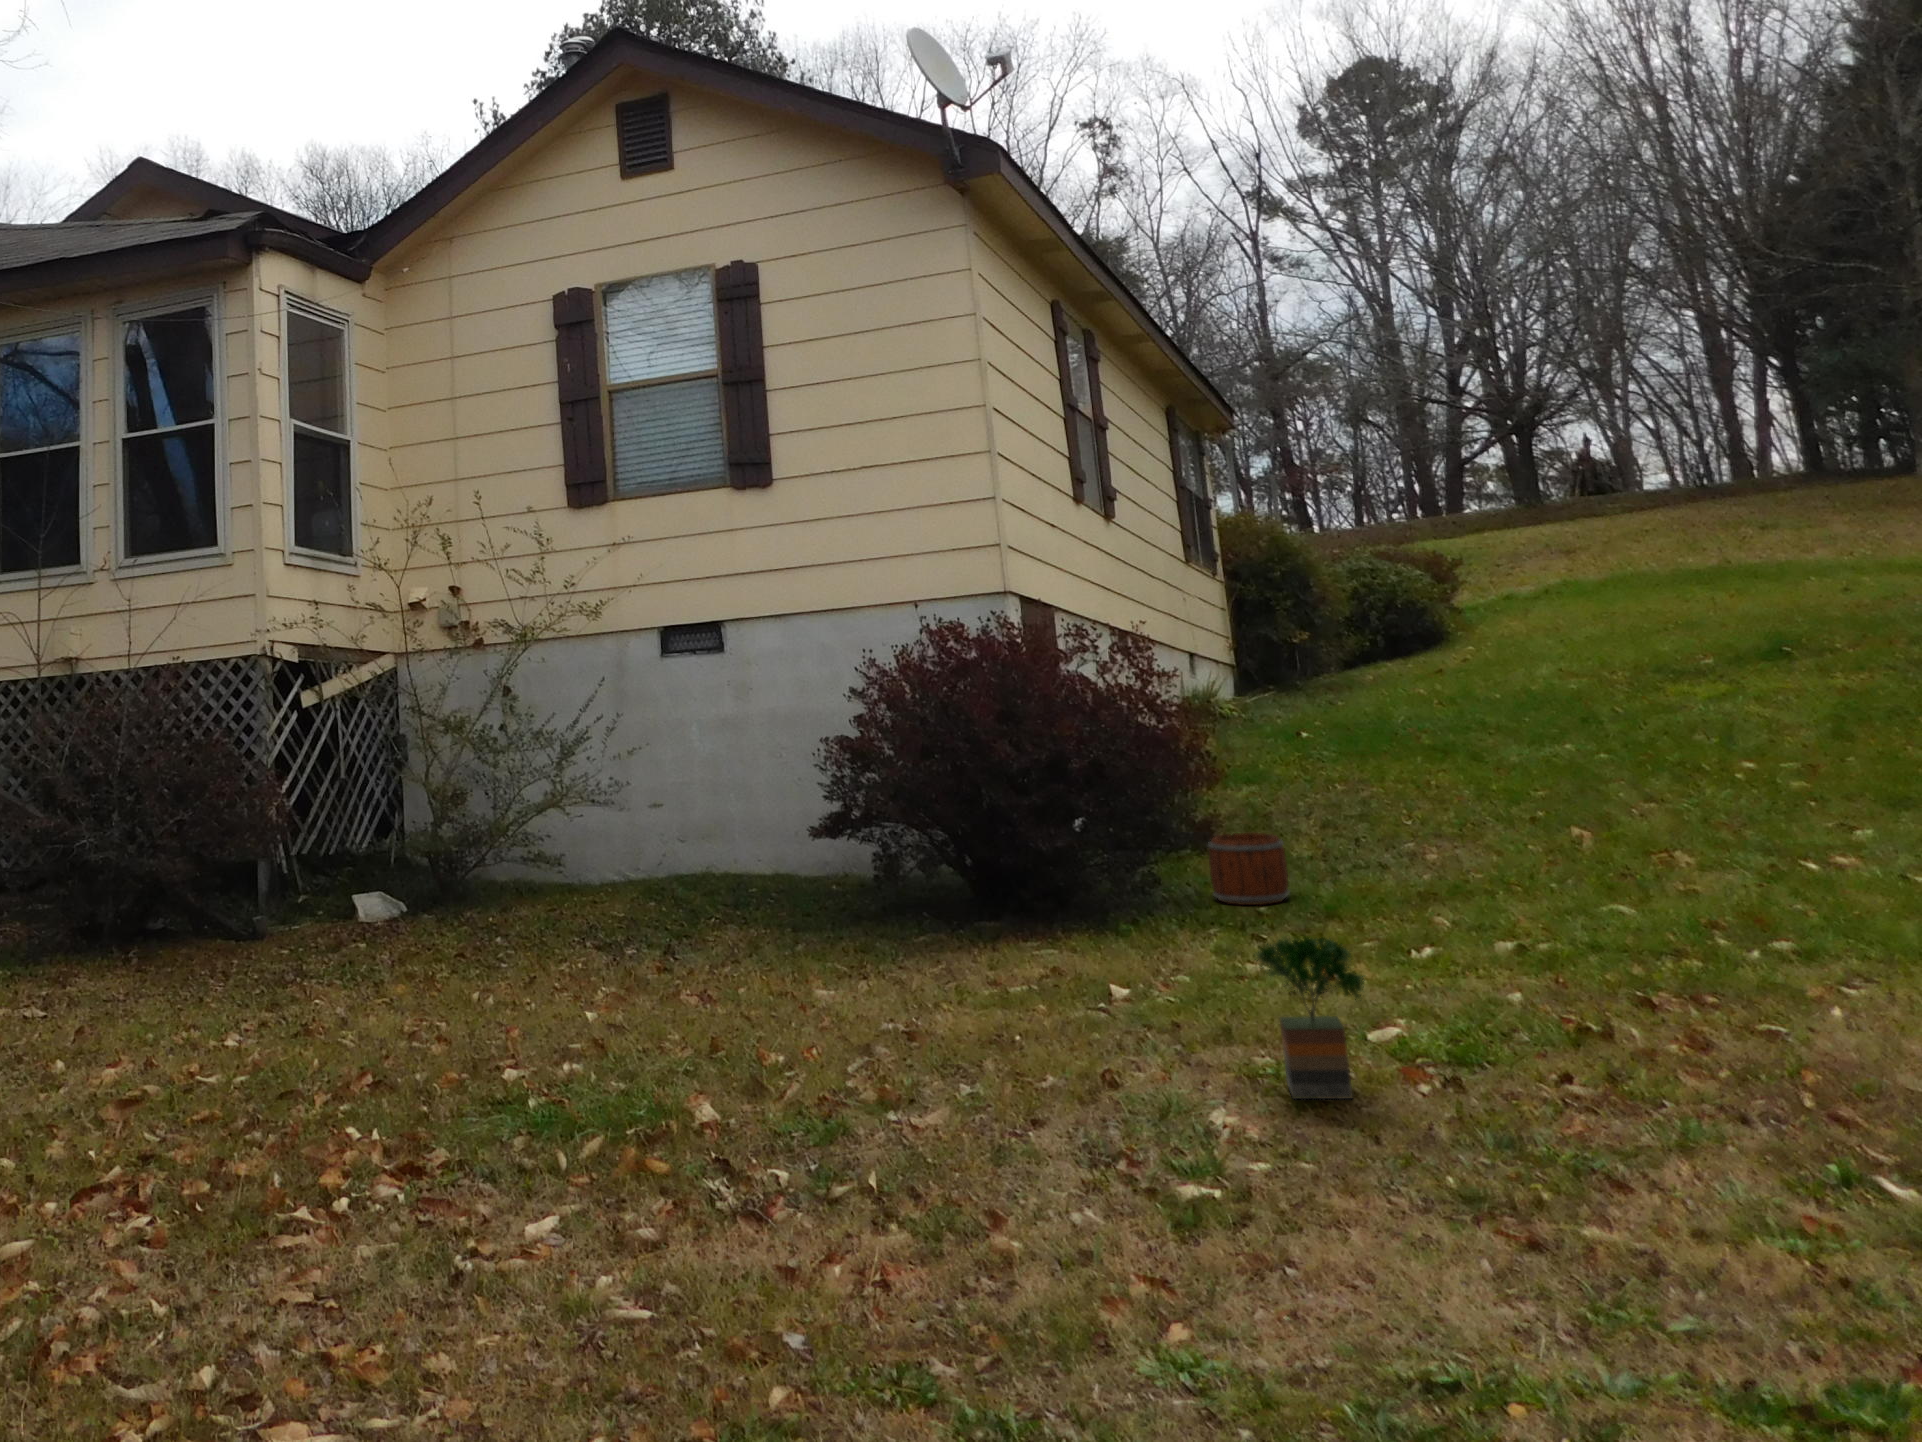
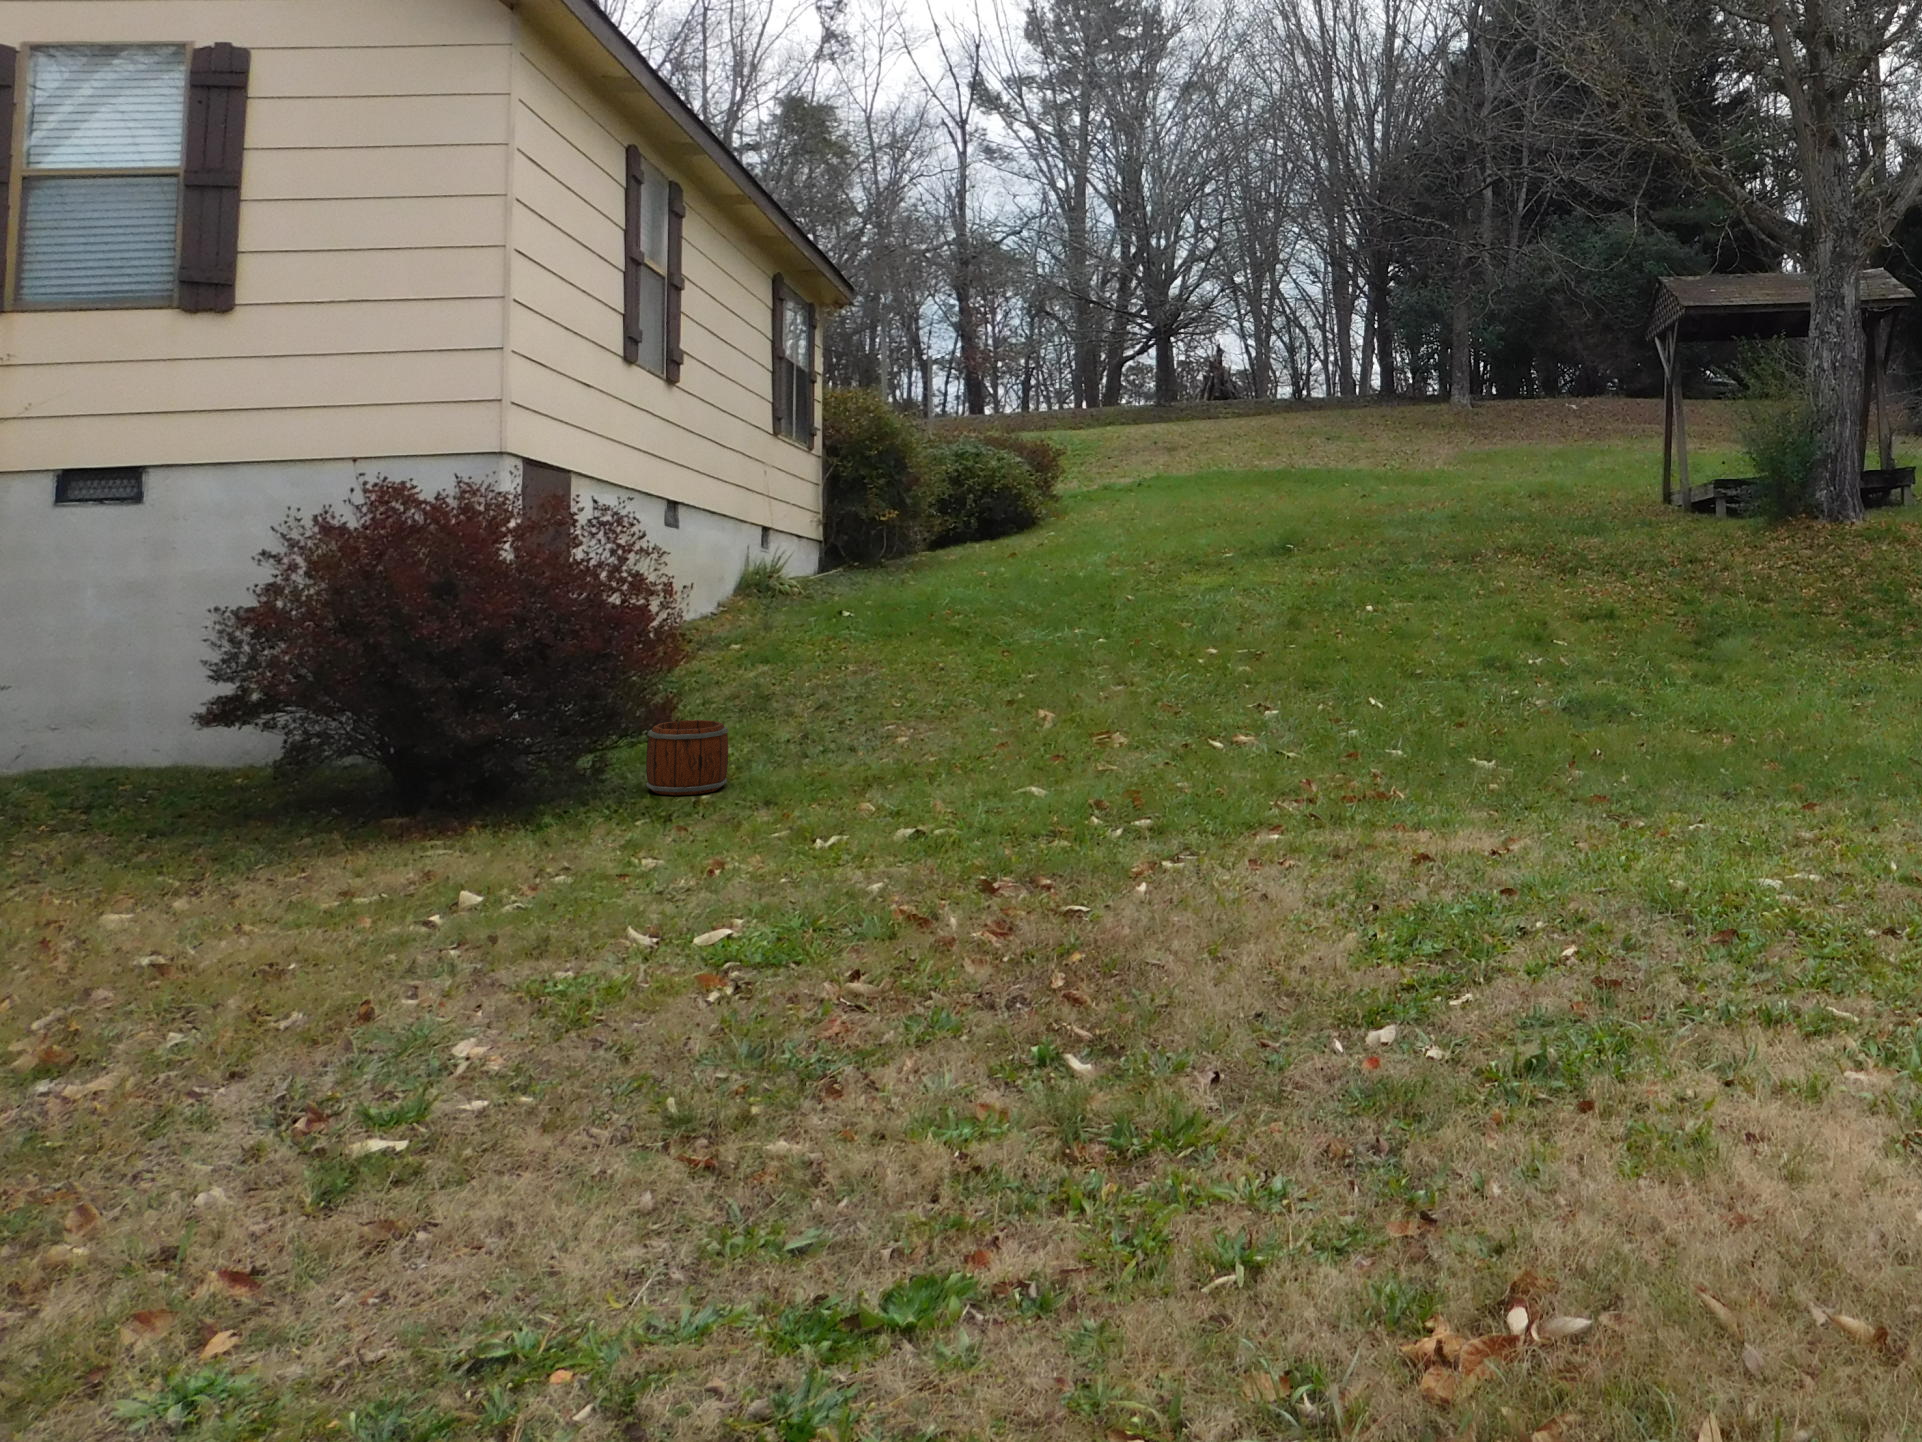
potted tree: present [1256,937,1365,1099] -> none [553,838,672,1014]

